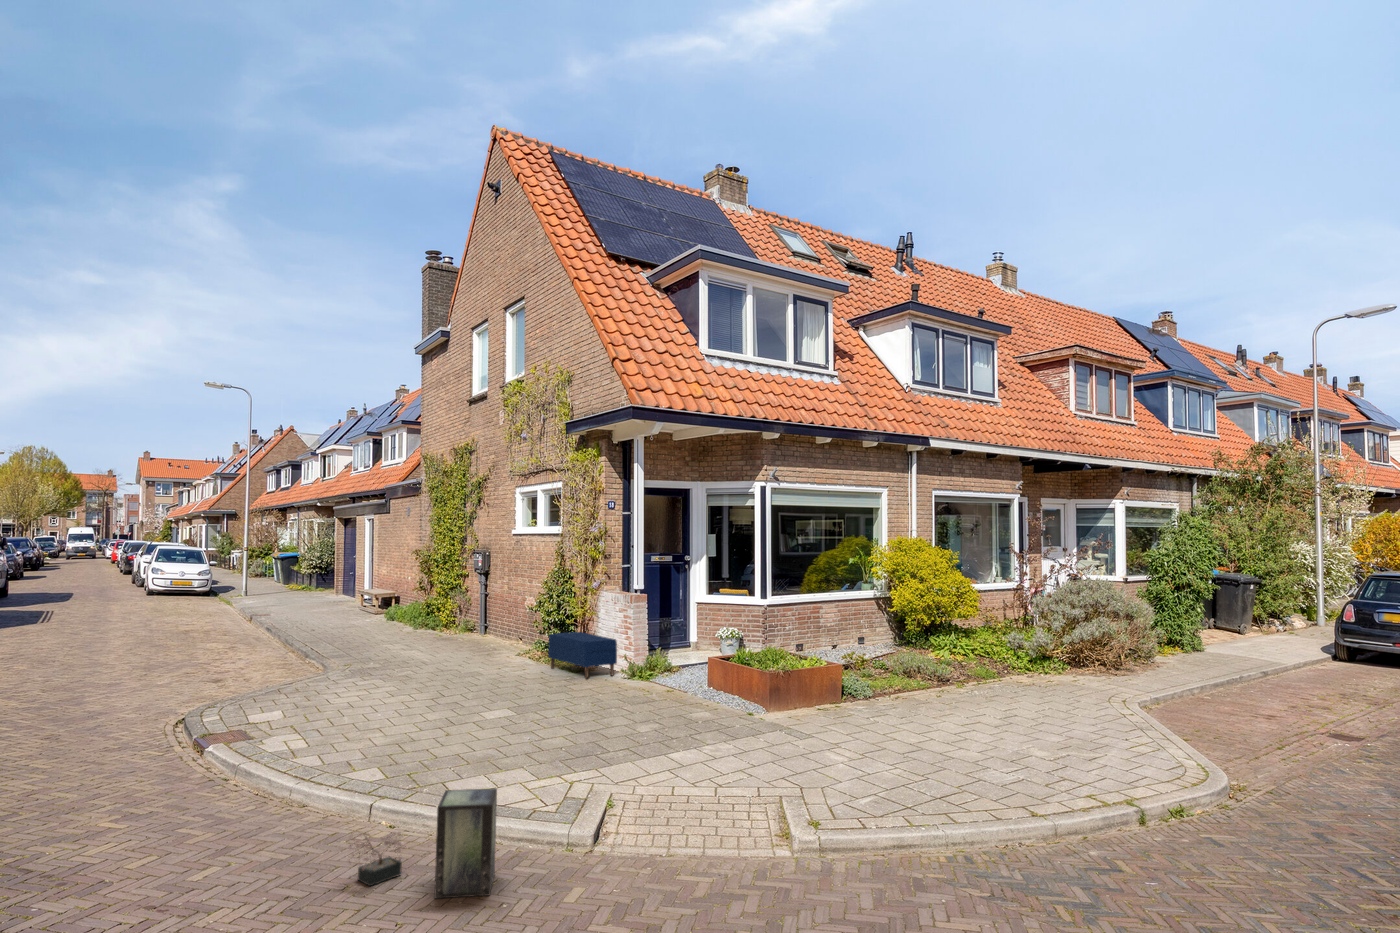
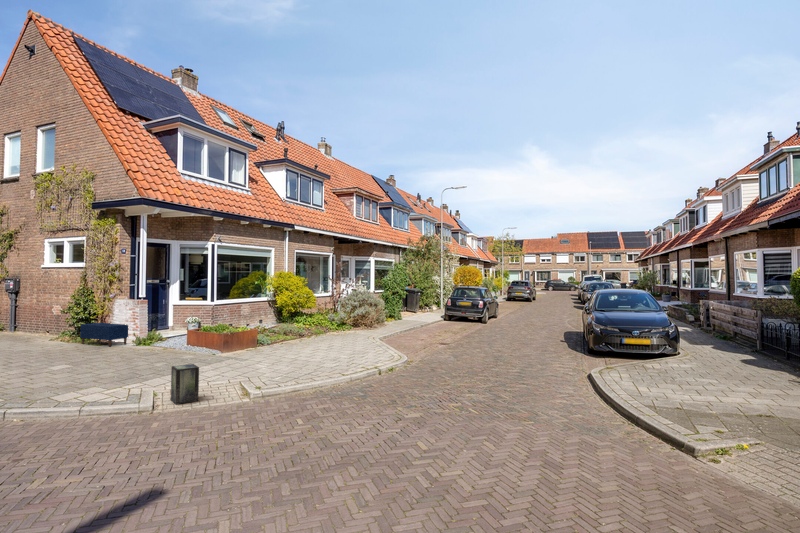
storage box: present [434,788,497,898] -> present [171,364,199,405]
decorative plant: present [348,833,406,886] -> none [20,410,54,436]

